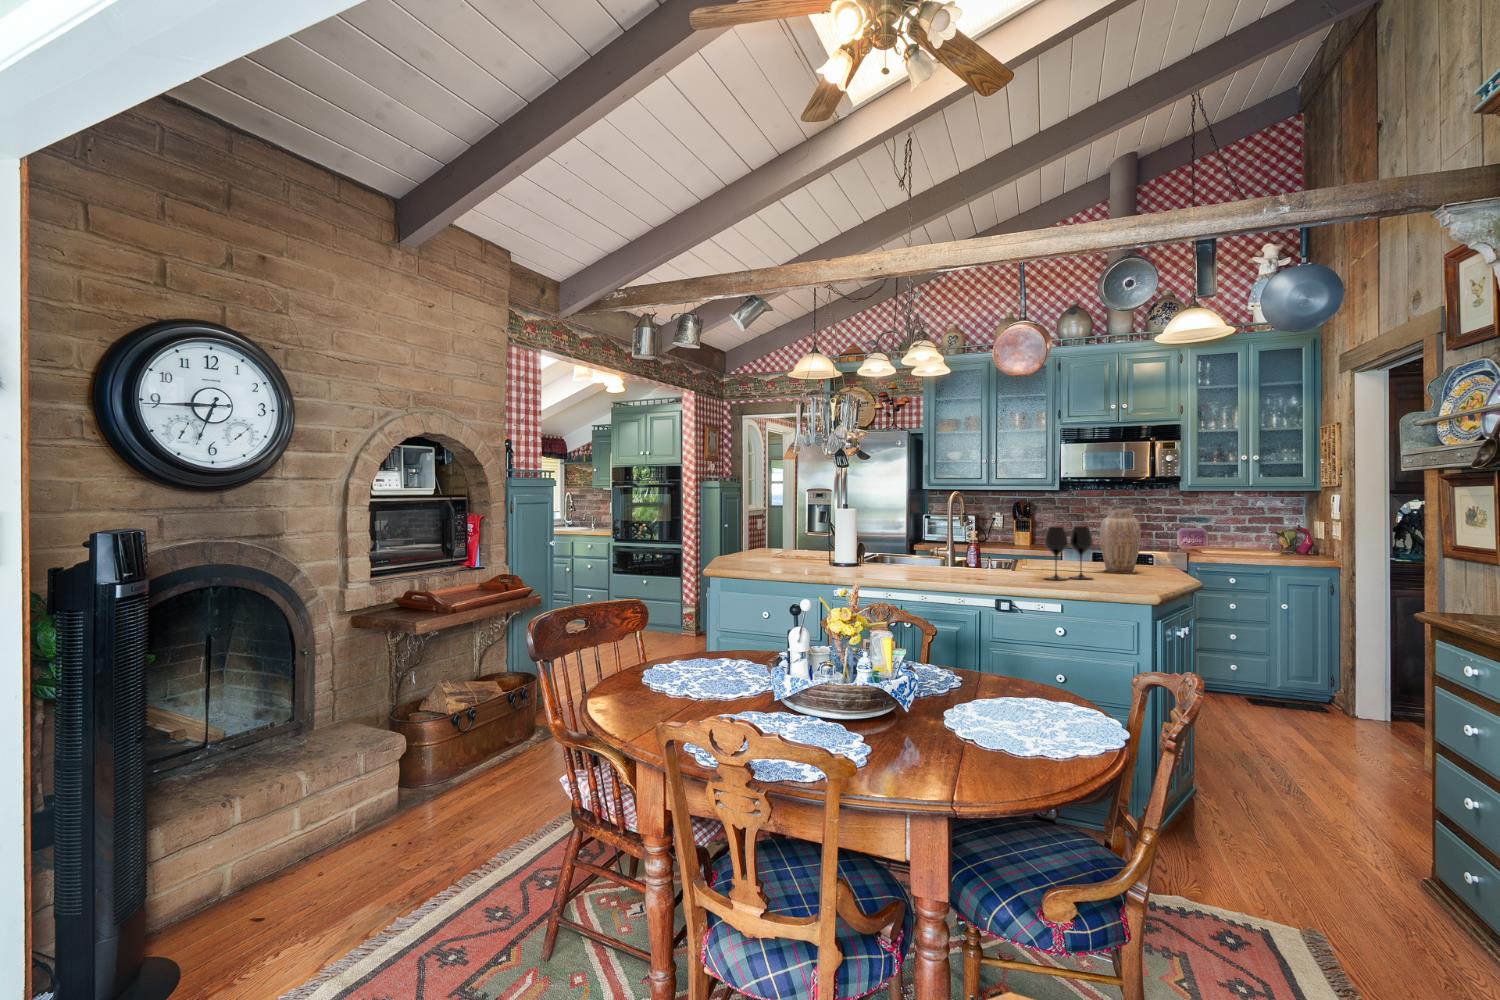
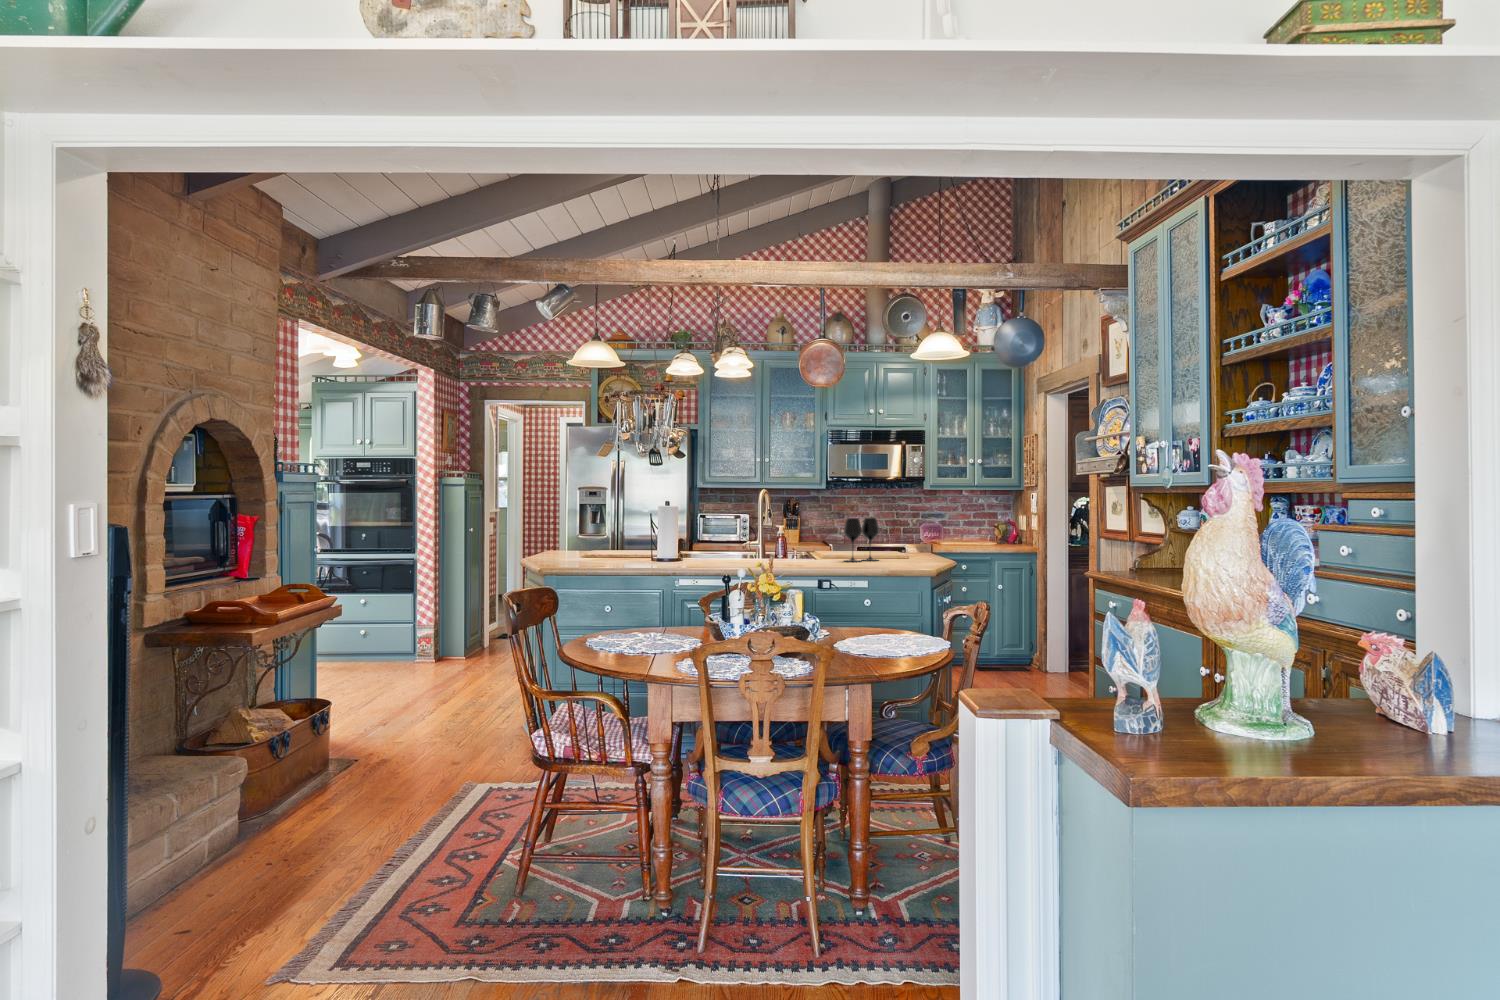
vase: present [1100,507,1141,572] -> none [879,502,909,556]

